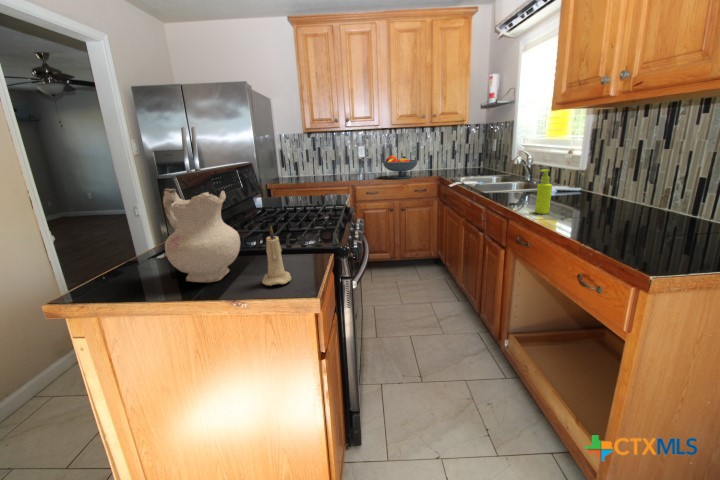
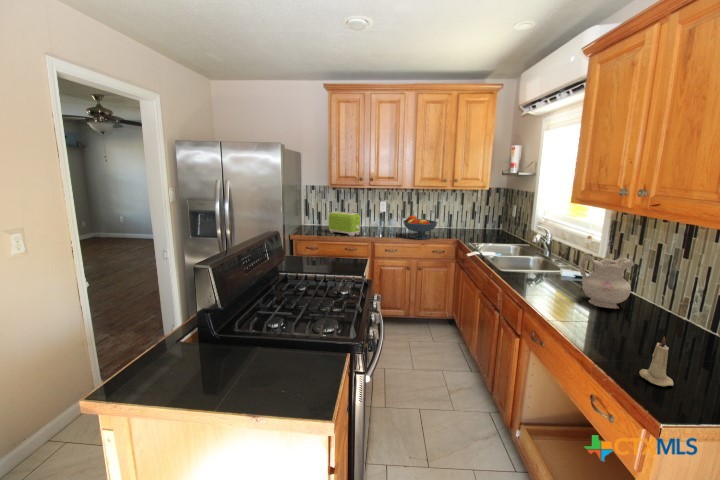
toaster: none [305,158,339,181] -> present [329,211,360,236]
soap dispenser: present [535,169,552,214] -> none [550,268,568,311]
ceramic pitcher: present [163,188,240,283] -> present [579,253,634,309]
candle: present [262,227,291,286] -> present [639,337,674,386]

